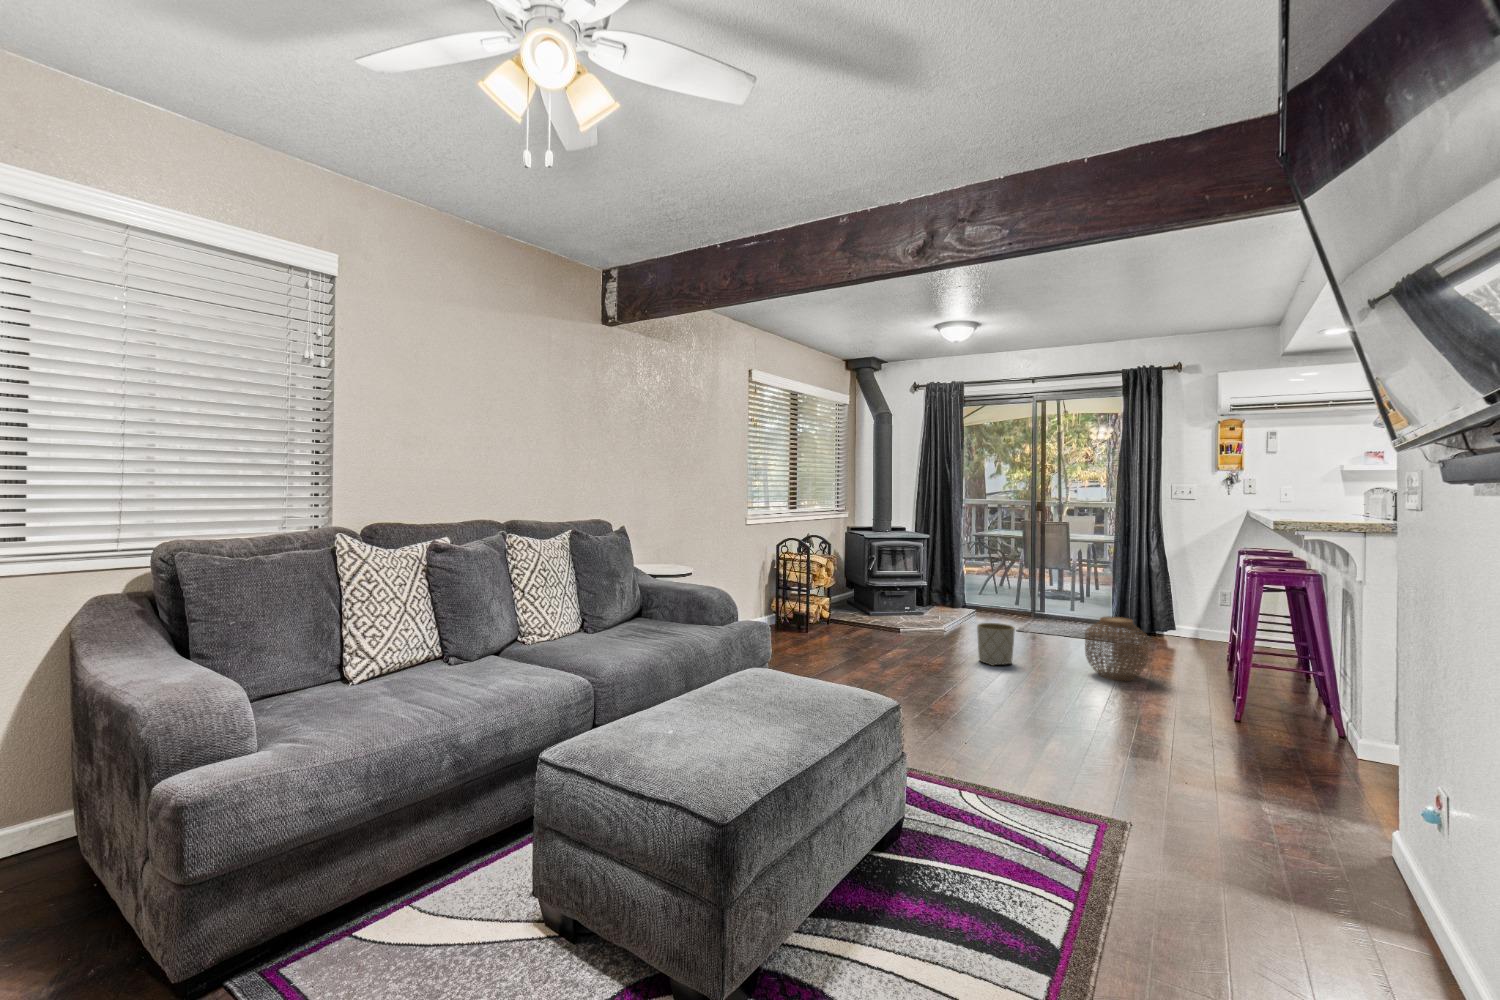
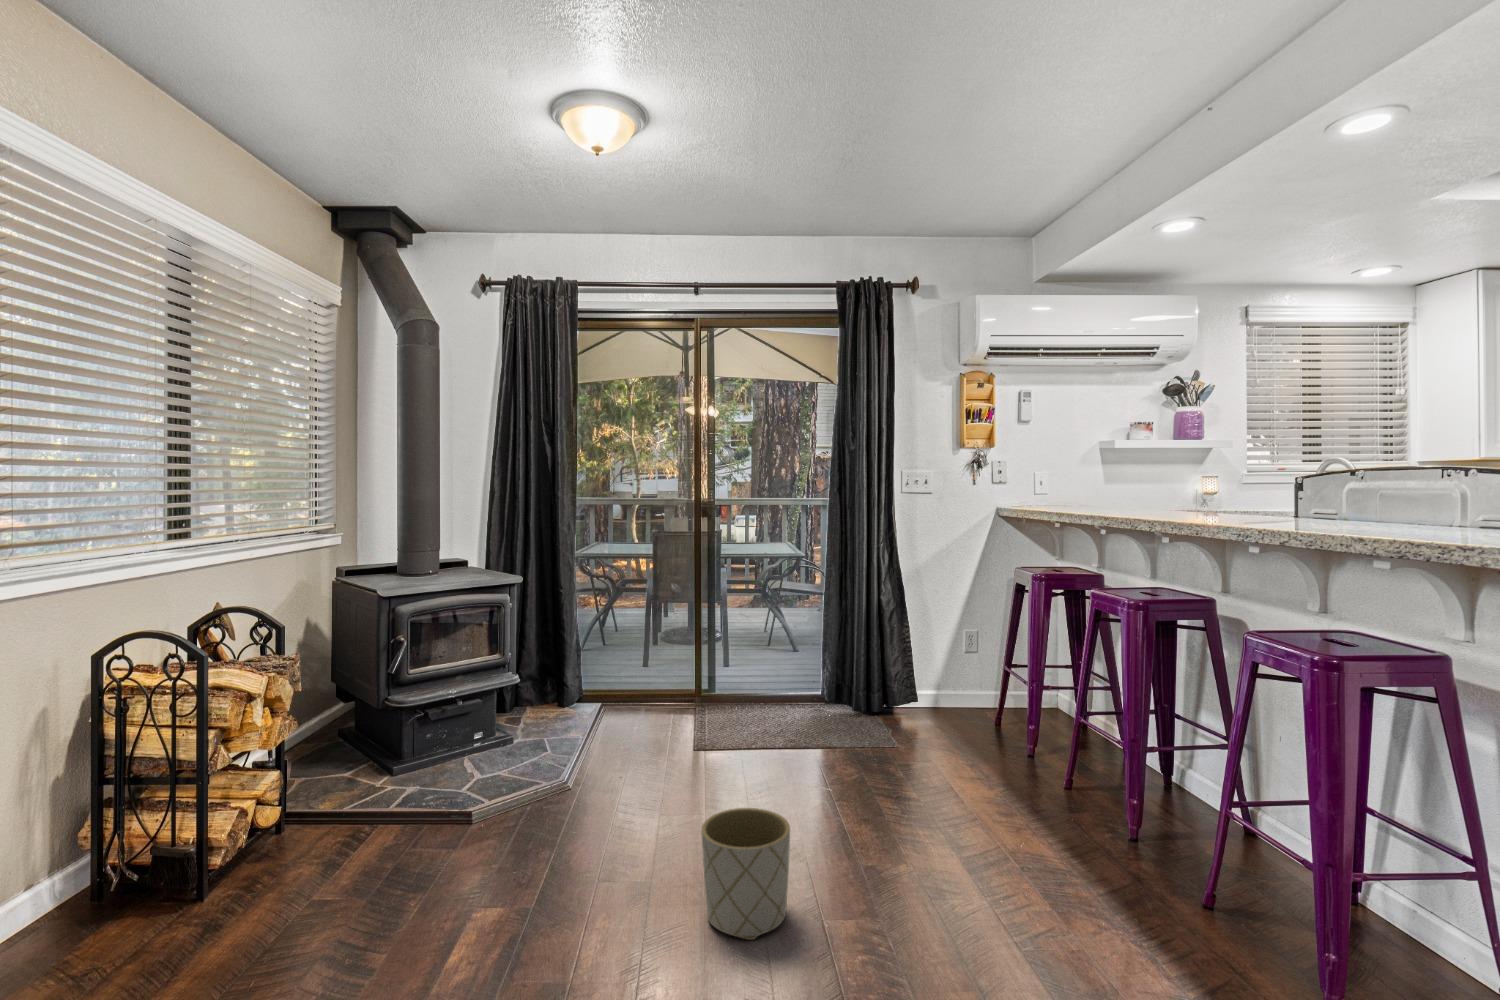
woven basket: present [1085,617,1148,681] -> none [930,754,1060,909]

